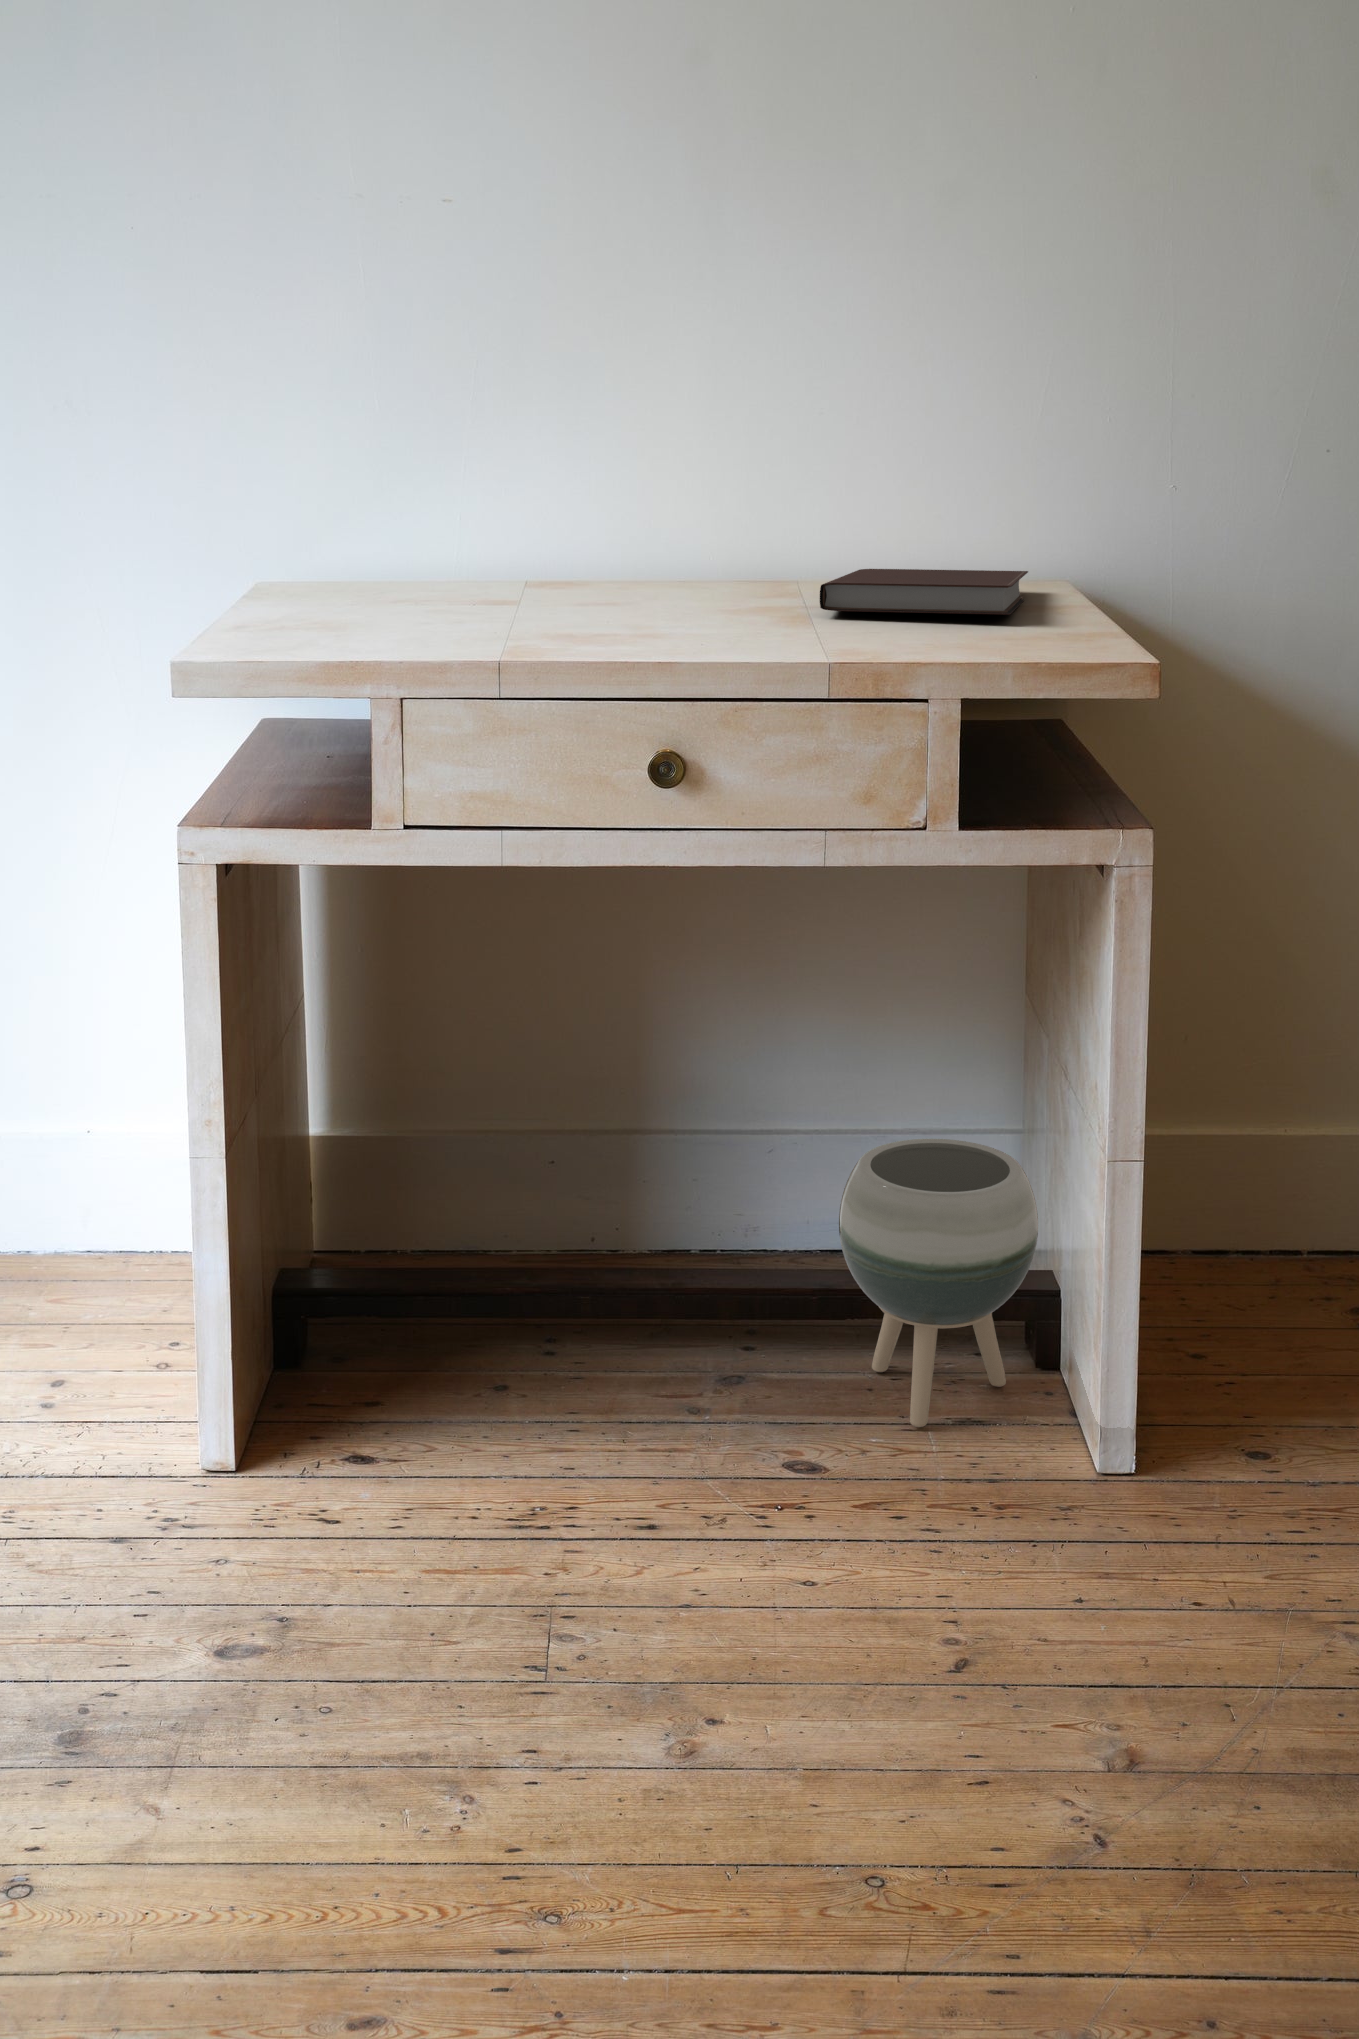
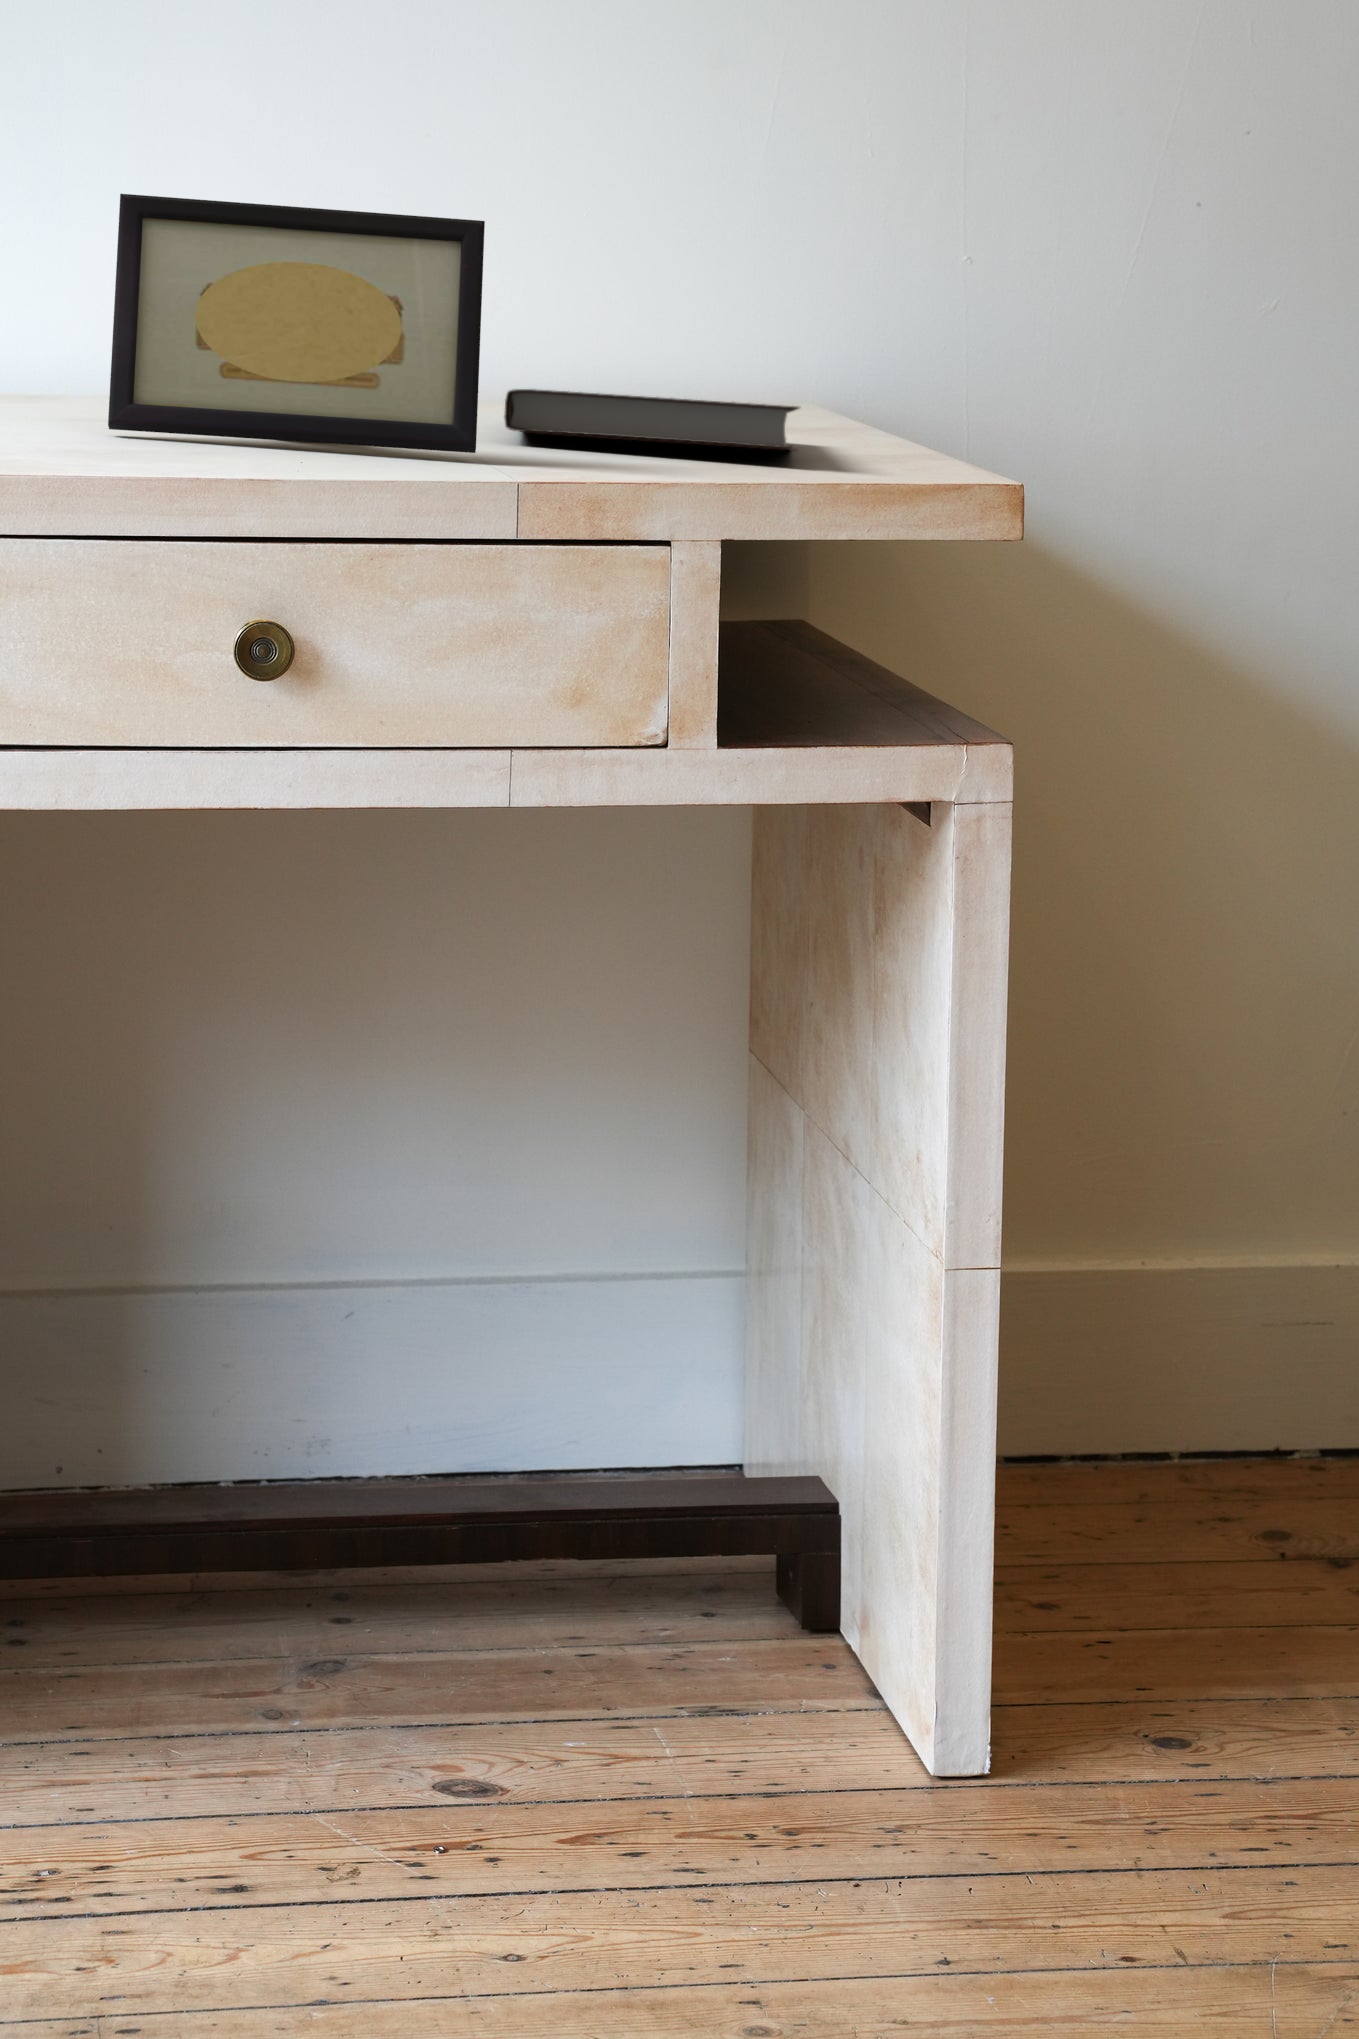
picture frame: none [558,487,790,638] -> present [108,194,485,453]
planter: present [839,1139,1038,1427] -> none [512,1270,823,1722]

